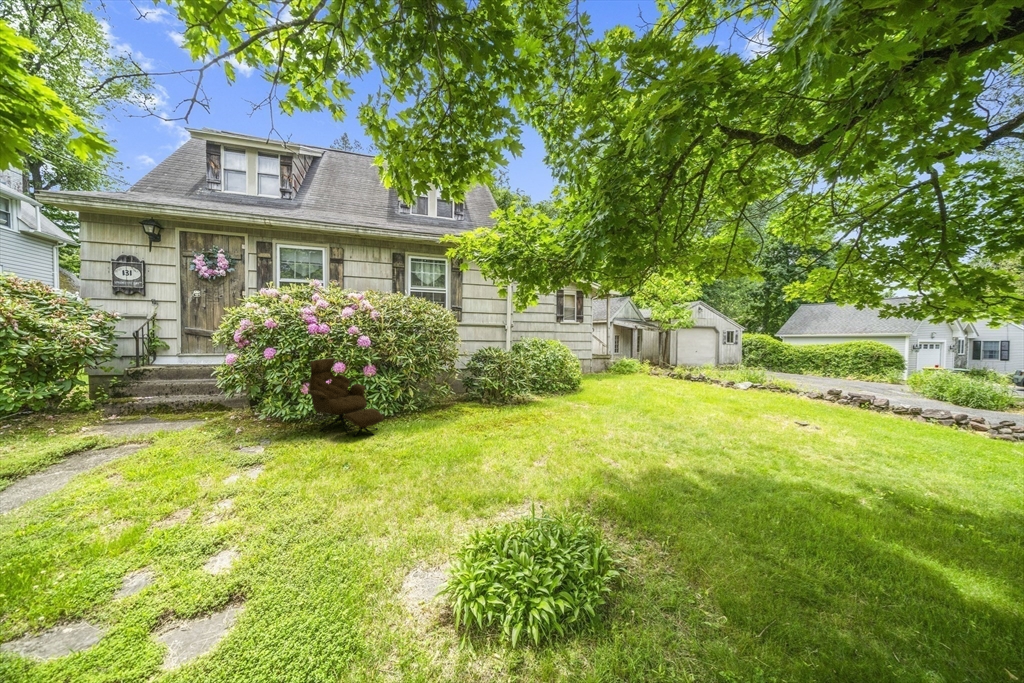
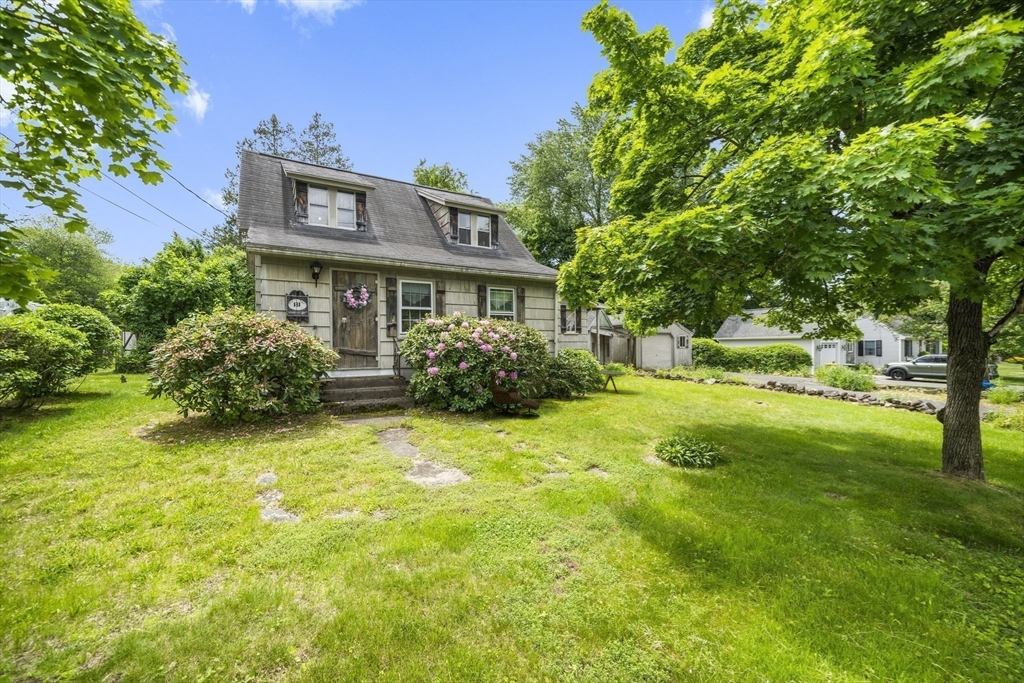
round table: none [551,367,591,399] -> present [599,371,626,394]

